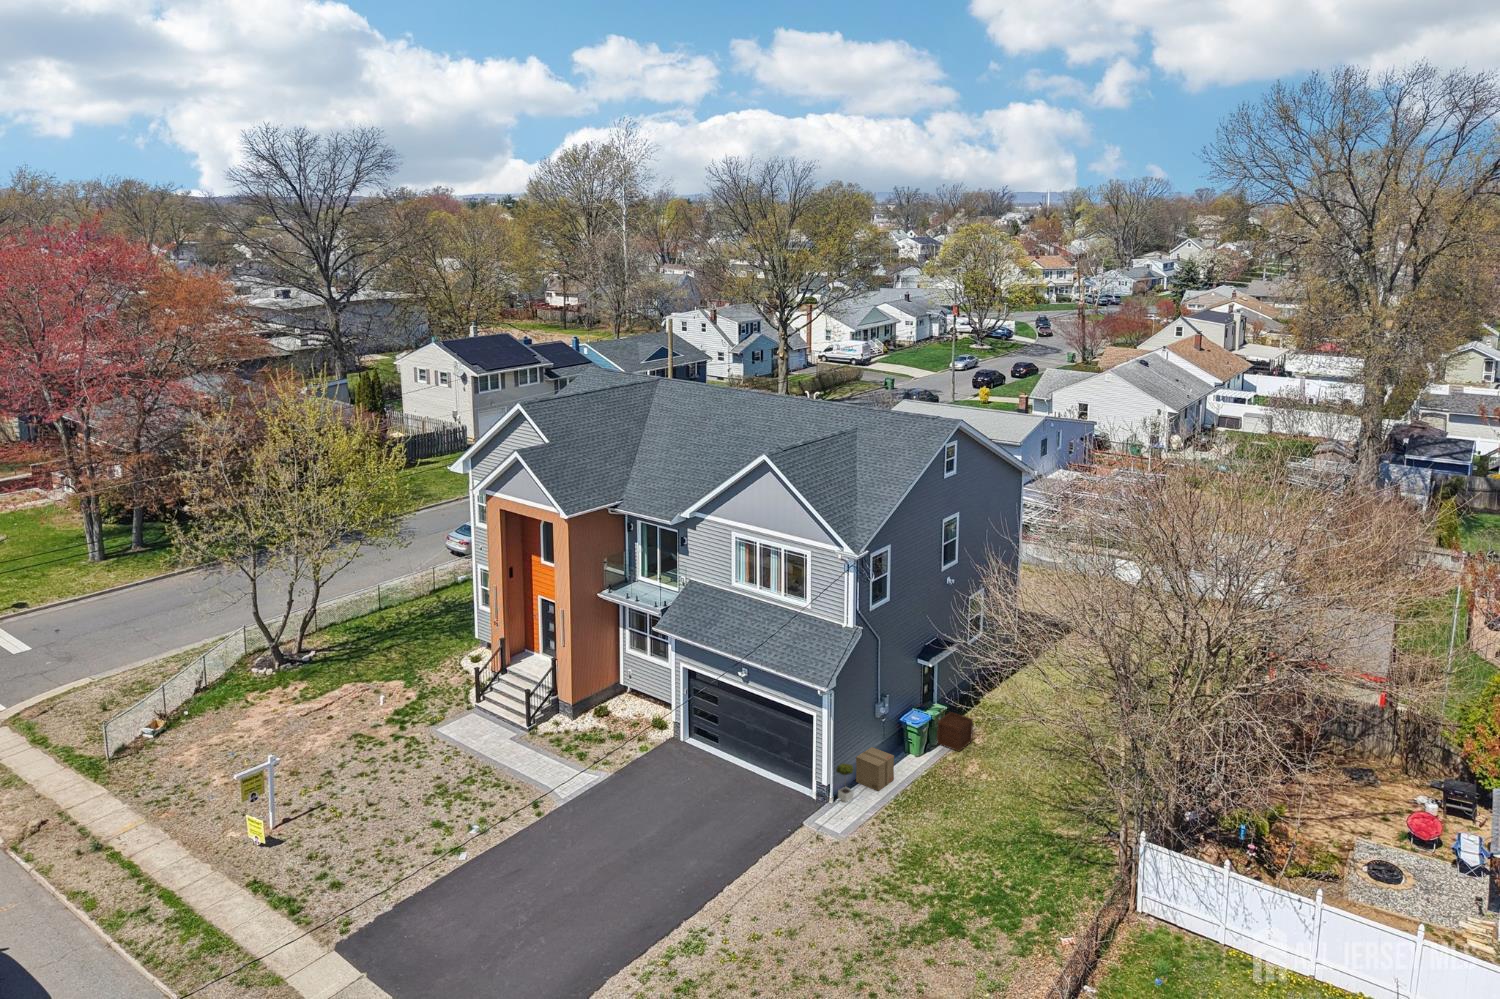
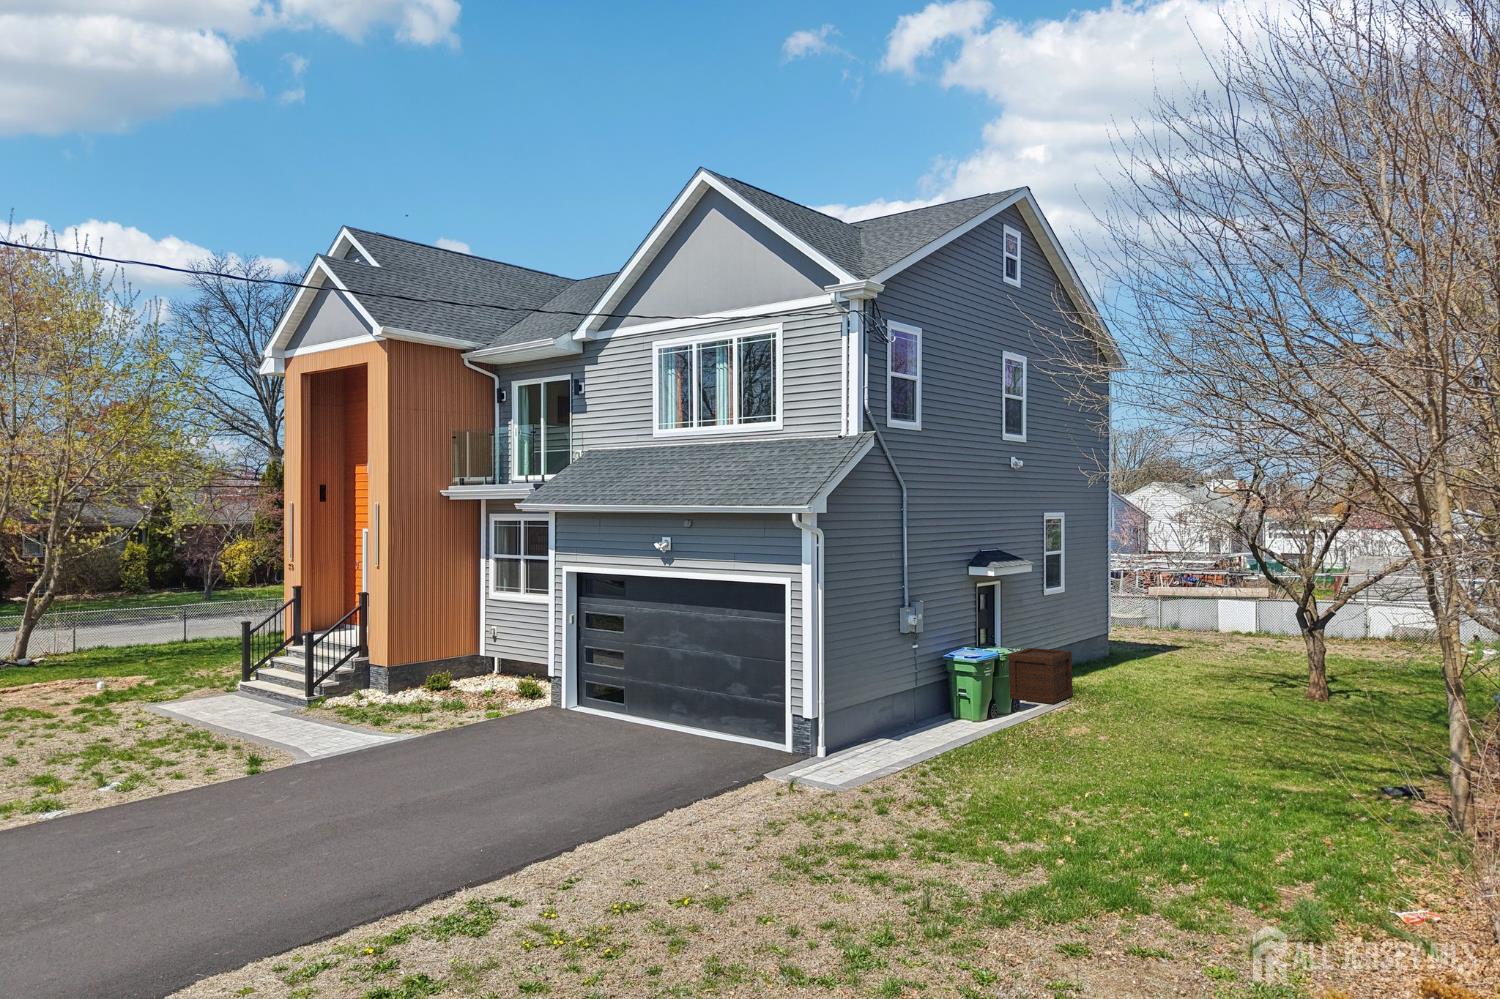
cardboard box: present [856,747,894,791] -> none [867,675,940,740]
potted tree: present [836,763,854,802] -> none [828,673,865,752]

